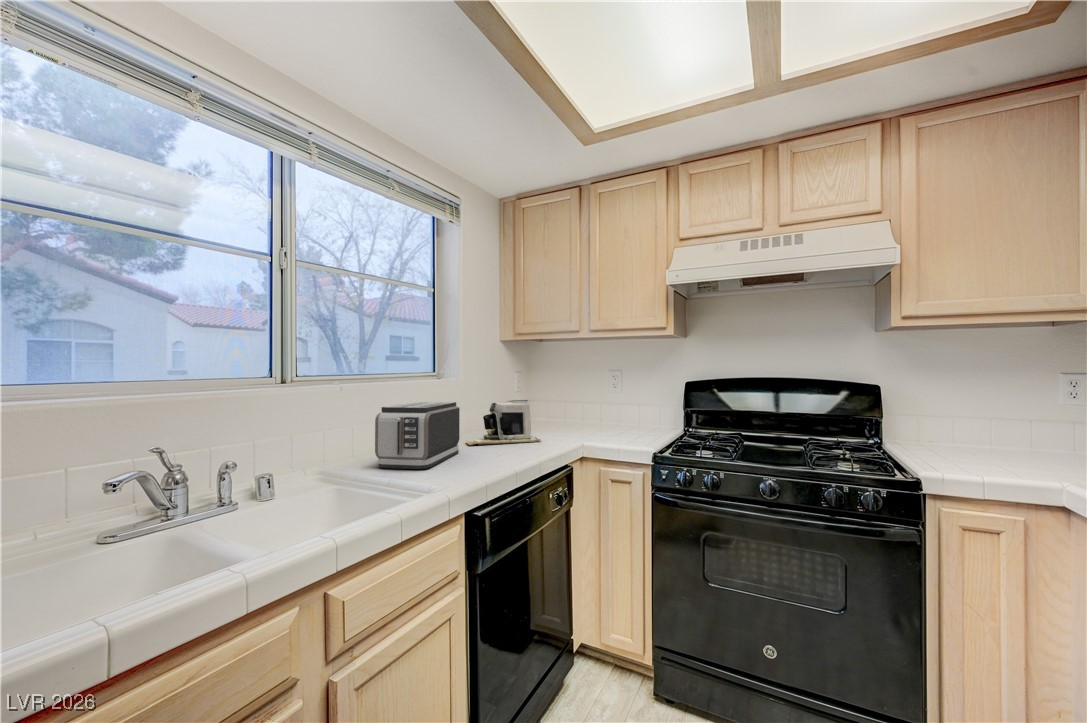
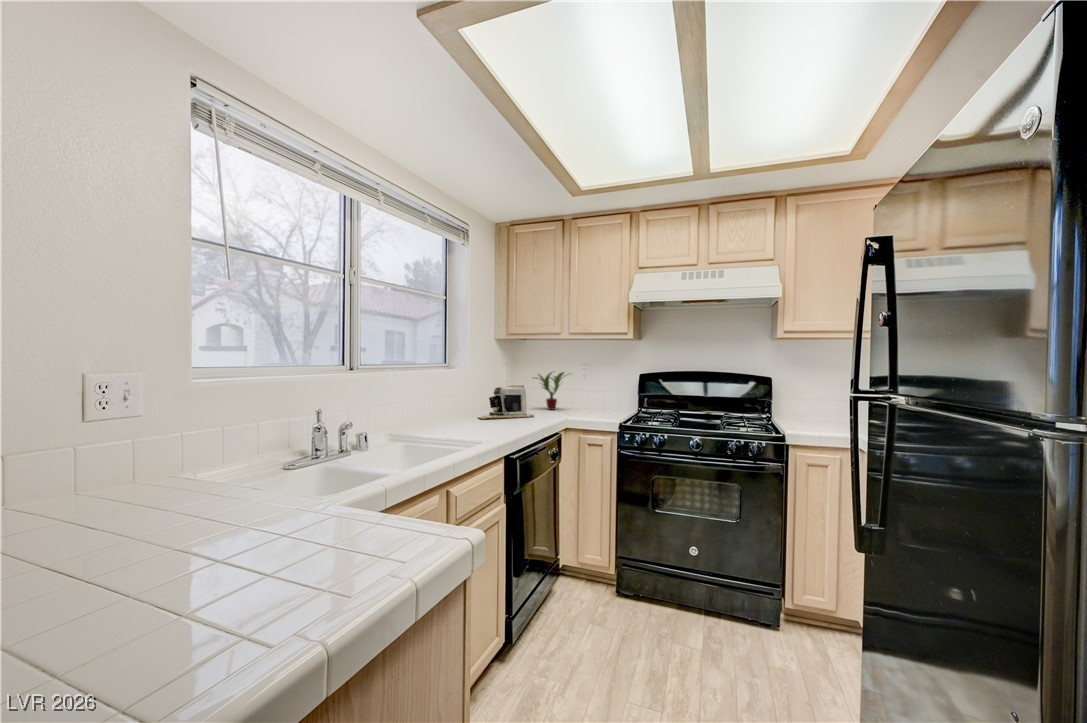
potted plant: none [543,380,598,430] -> present [534,372,565,410]
toaster: present [375,402,460,469] -> none [427,386,480,433]

